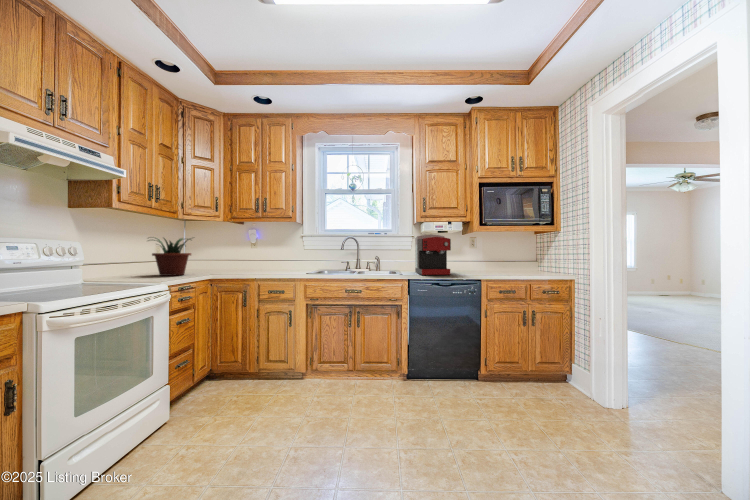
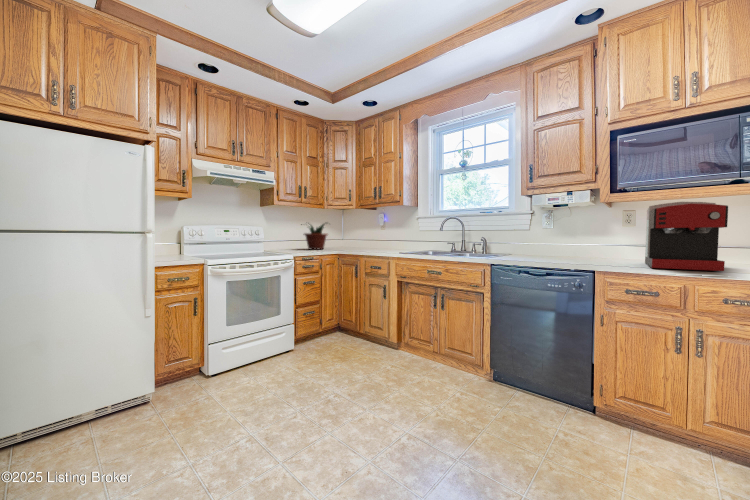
coffee maker: present [415,234,451,275] -> present [645,202,728,271]

